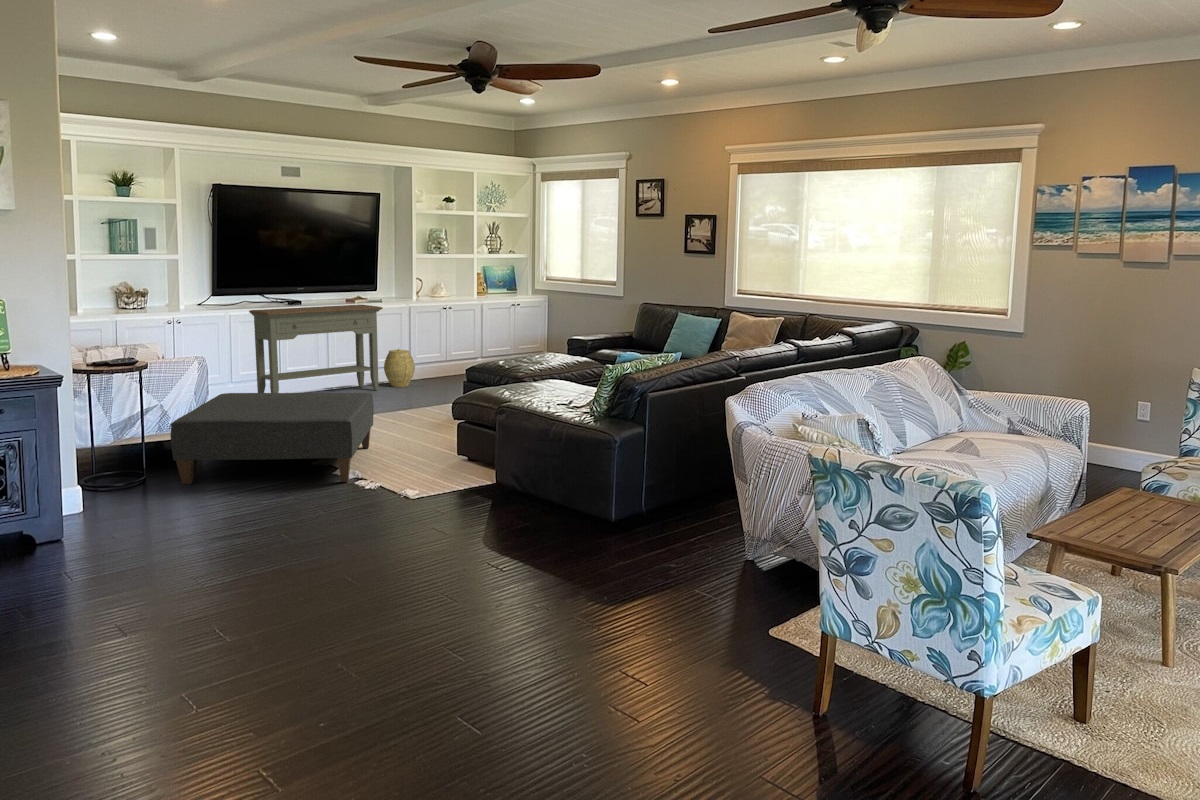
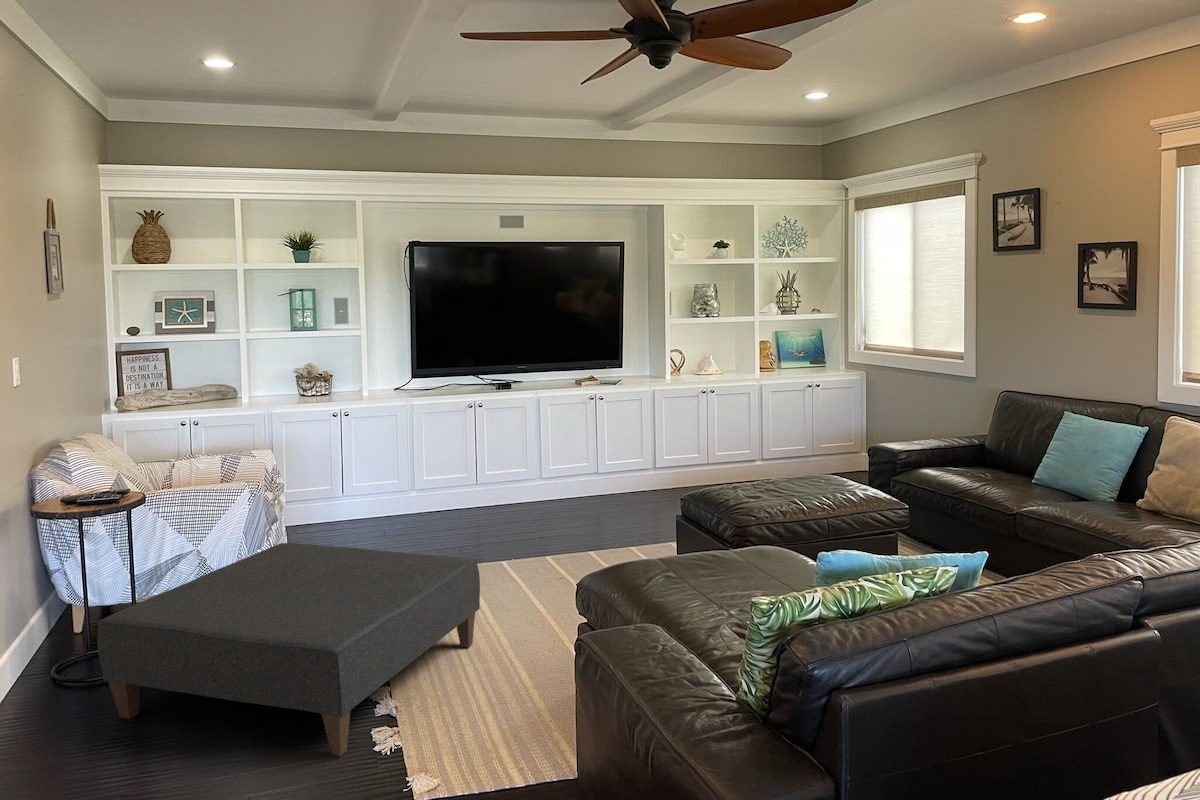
console table: present [249,305,383,393] -> none [430,390,606,525]
woven basket: present [384,349,415,387] -> none [615,449,656,501]

